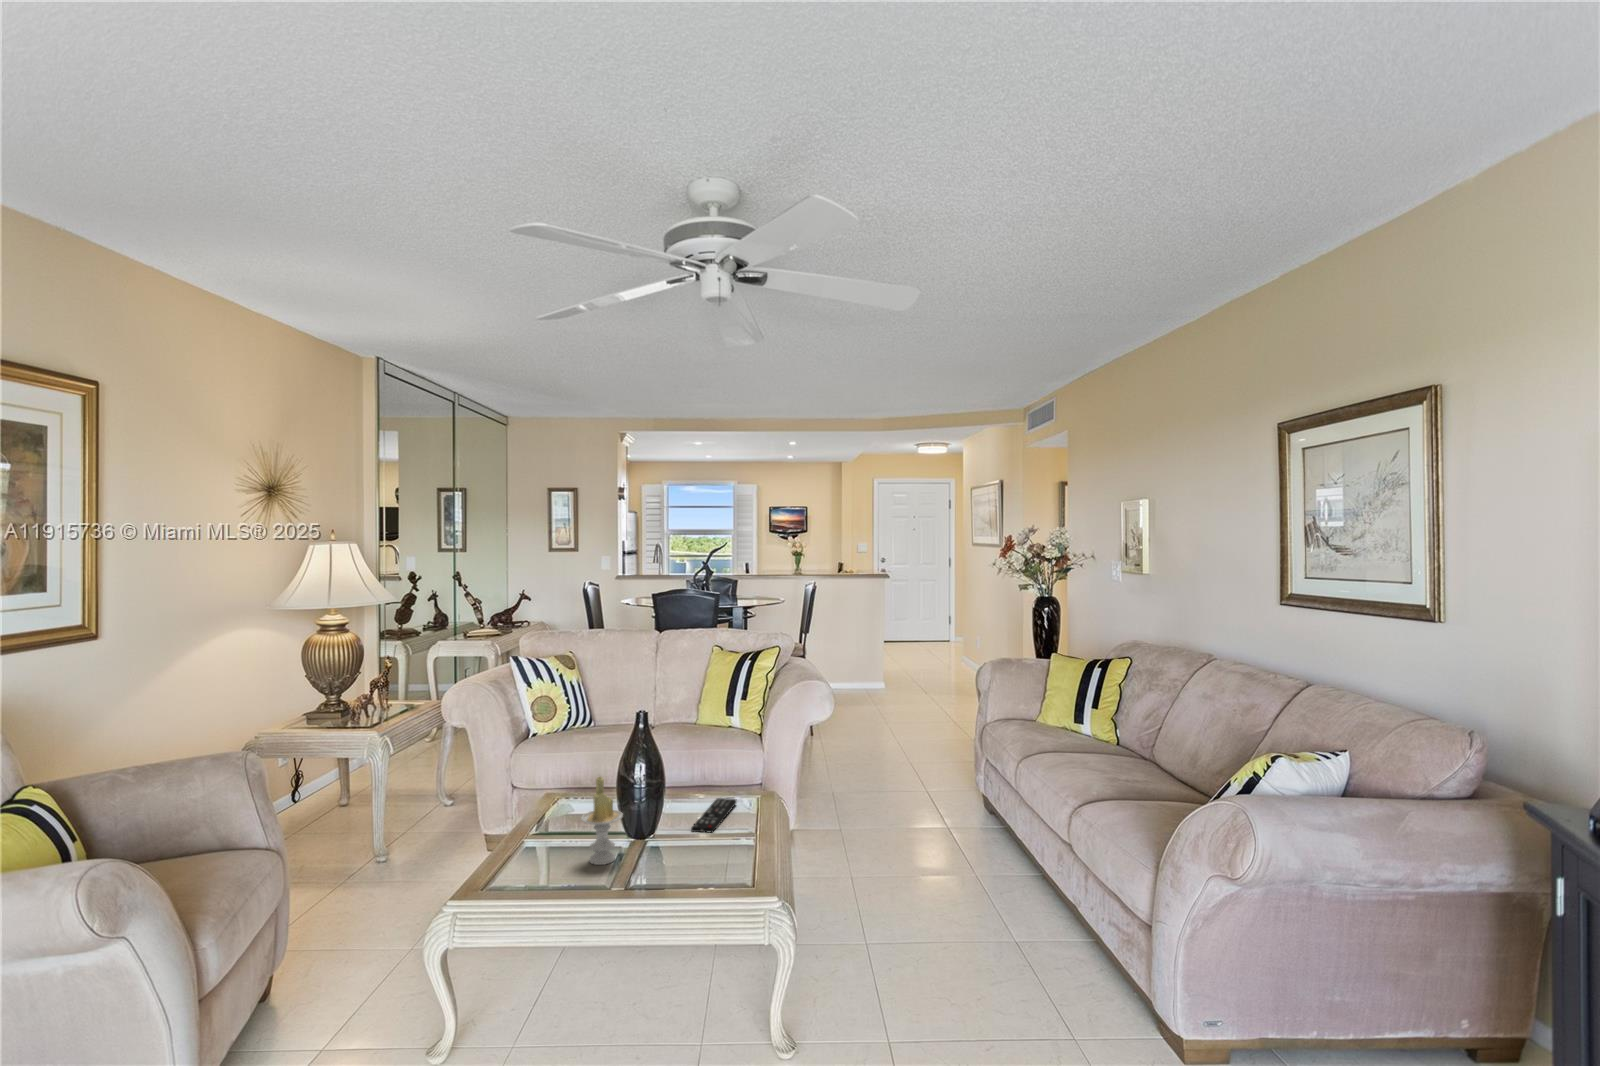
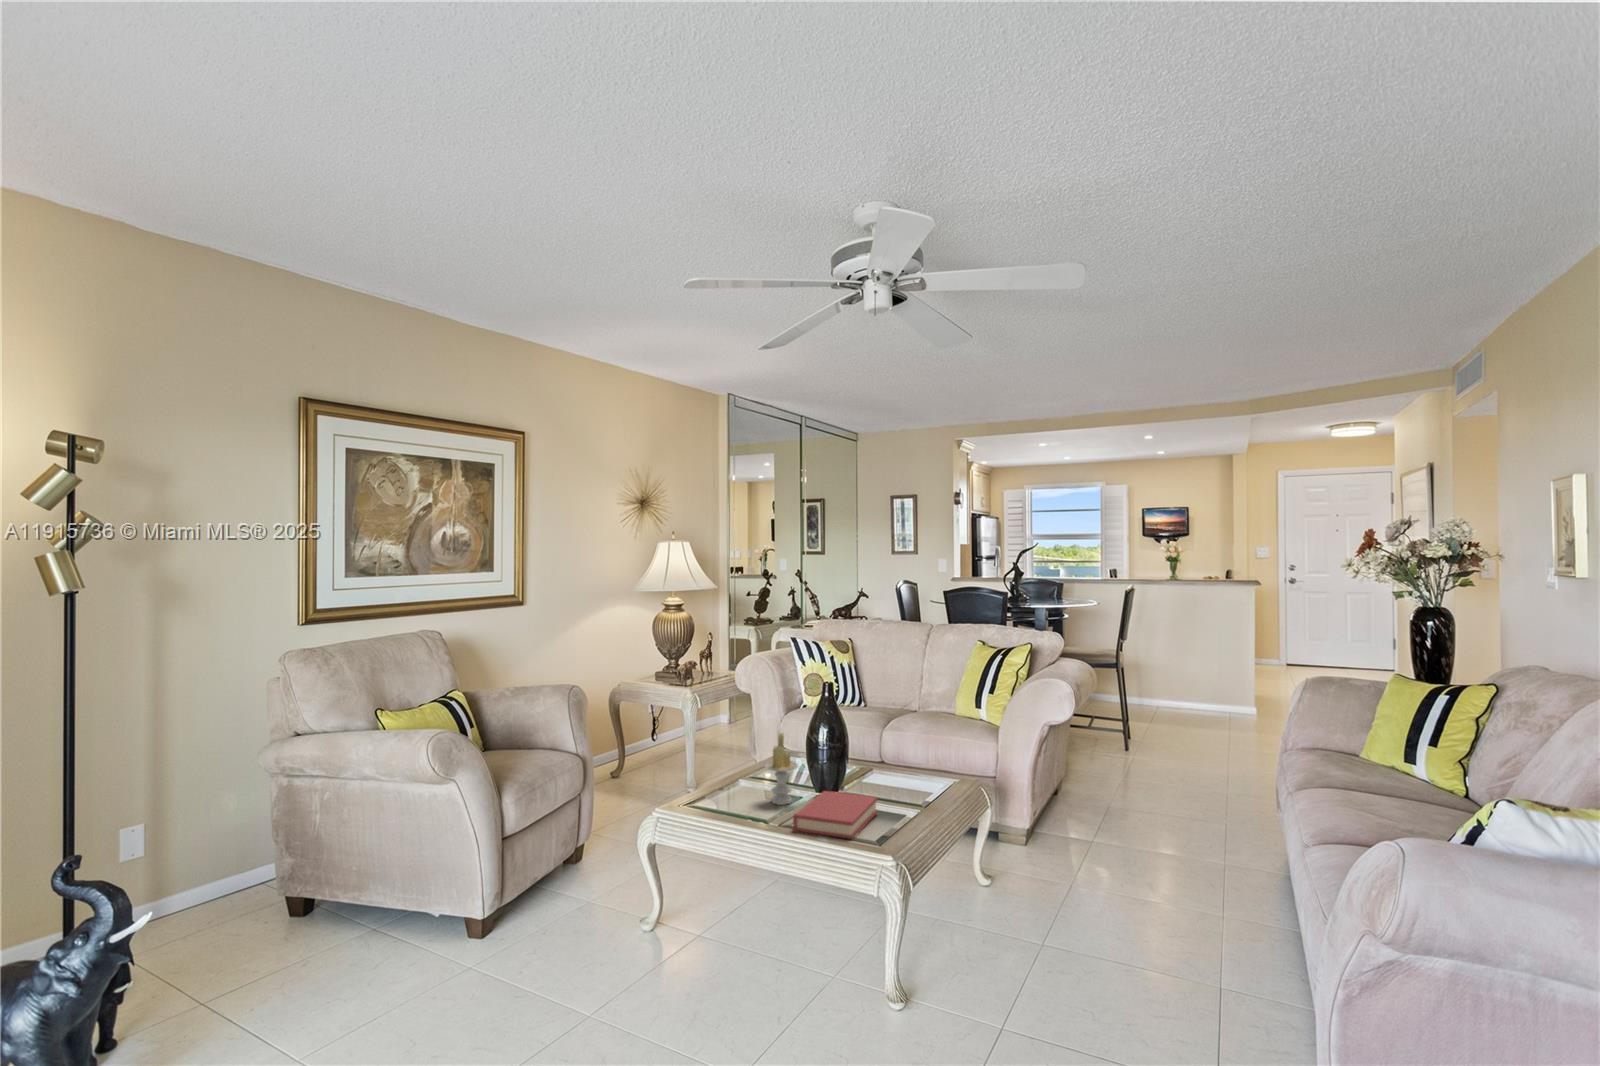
remote control: present [691,798,736,832] -> none [870,773,930,799]
hardback book: none [654,834,729,894] -> present [793,791,878,839]

